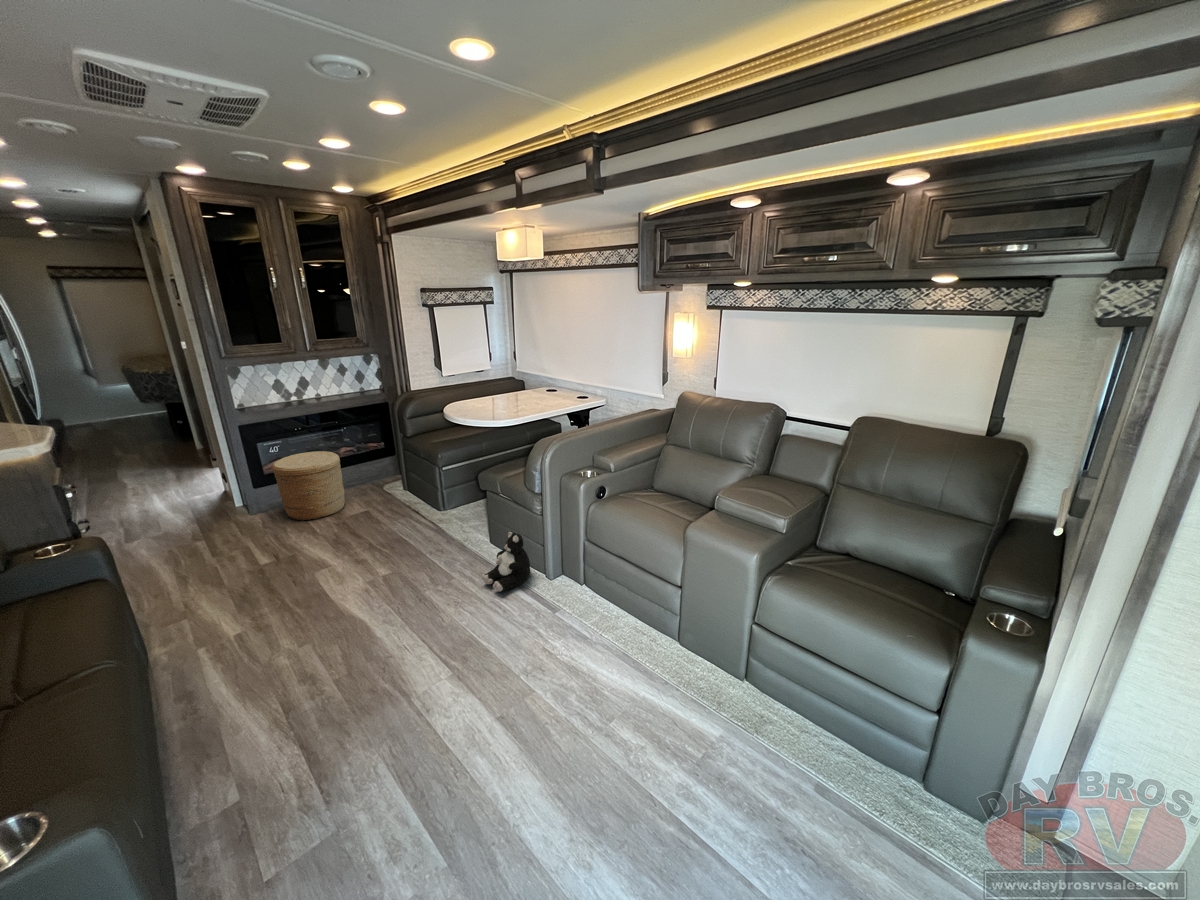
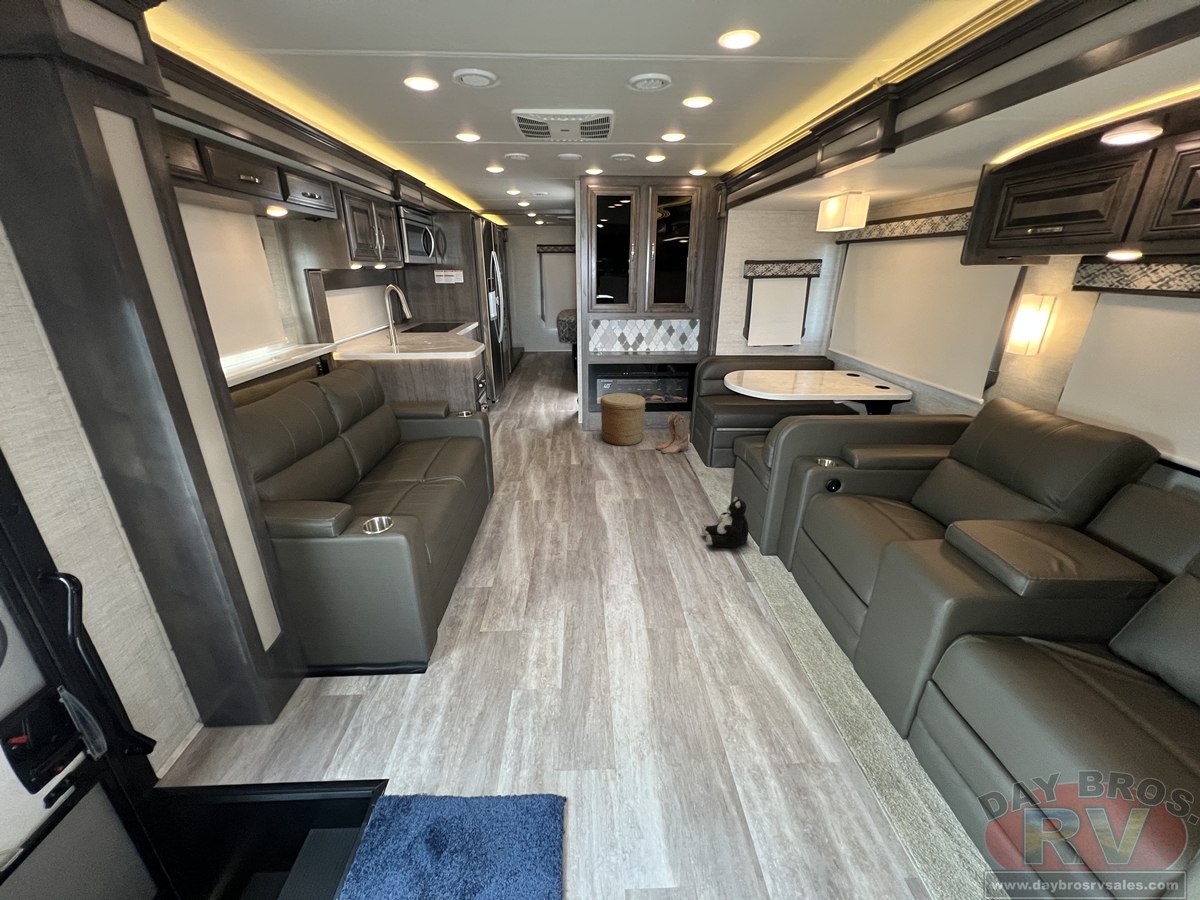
boots: none [369,461,408,511] -> present [656,412,690,454]

